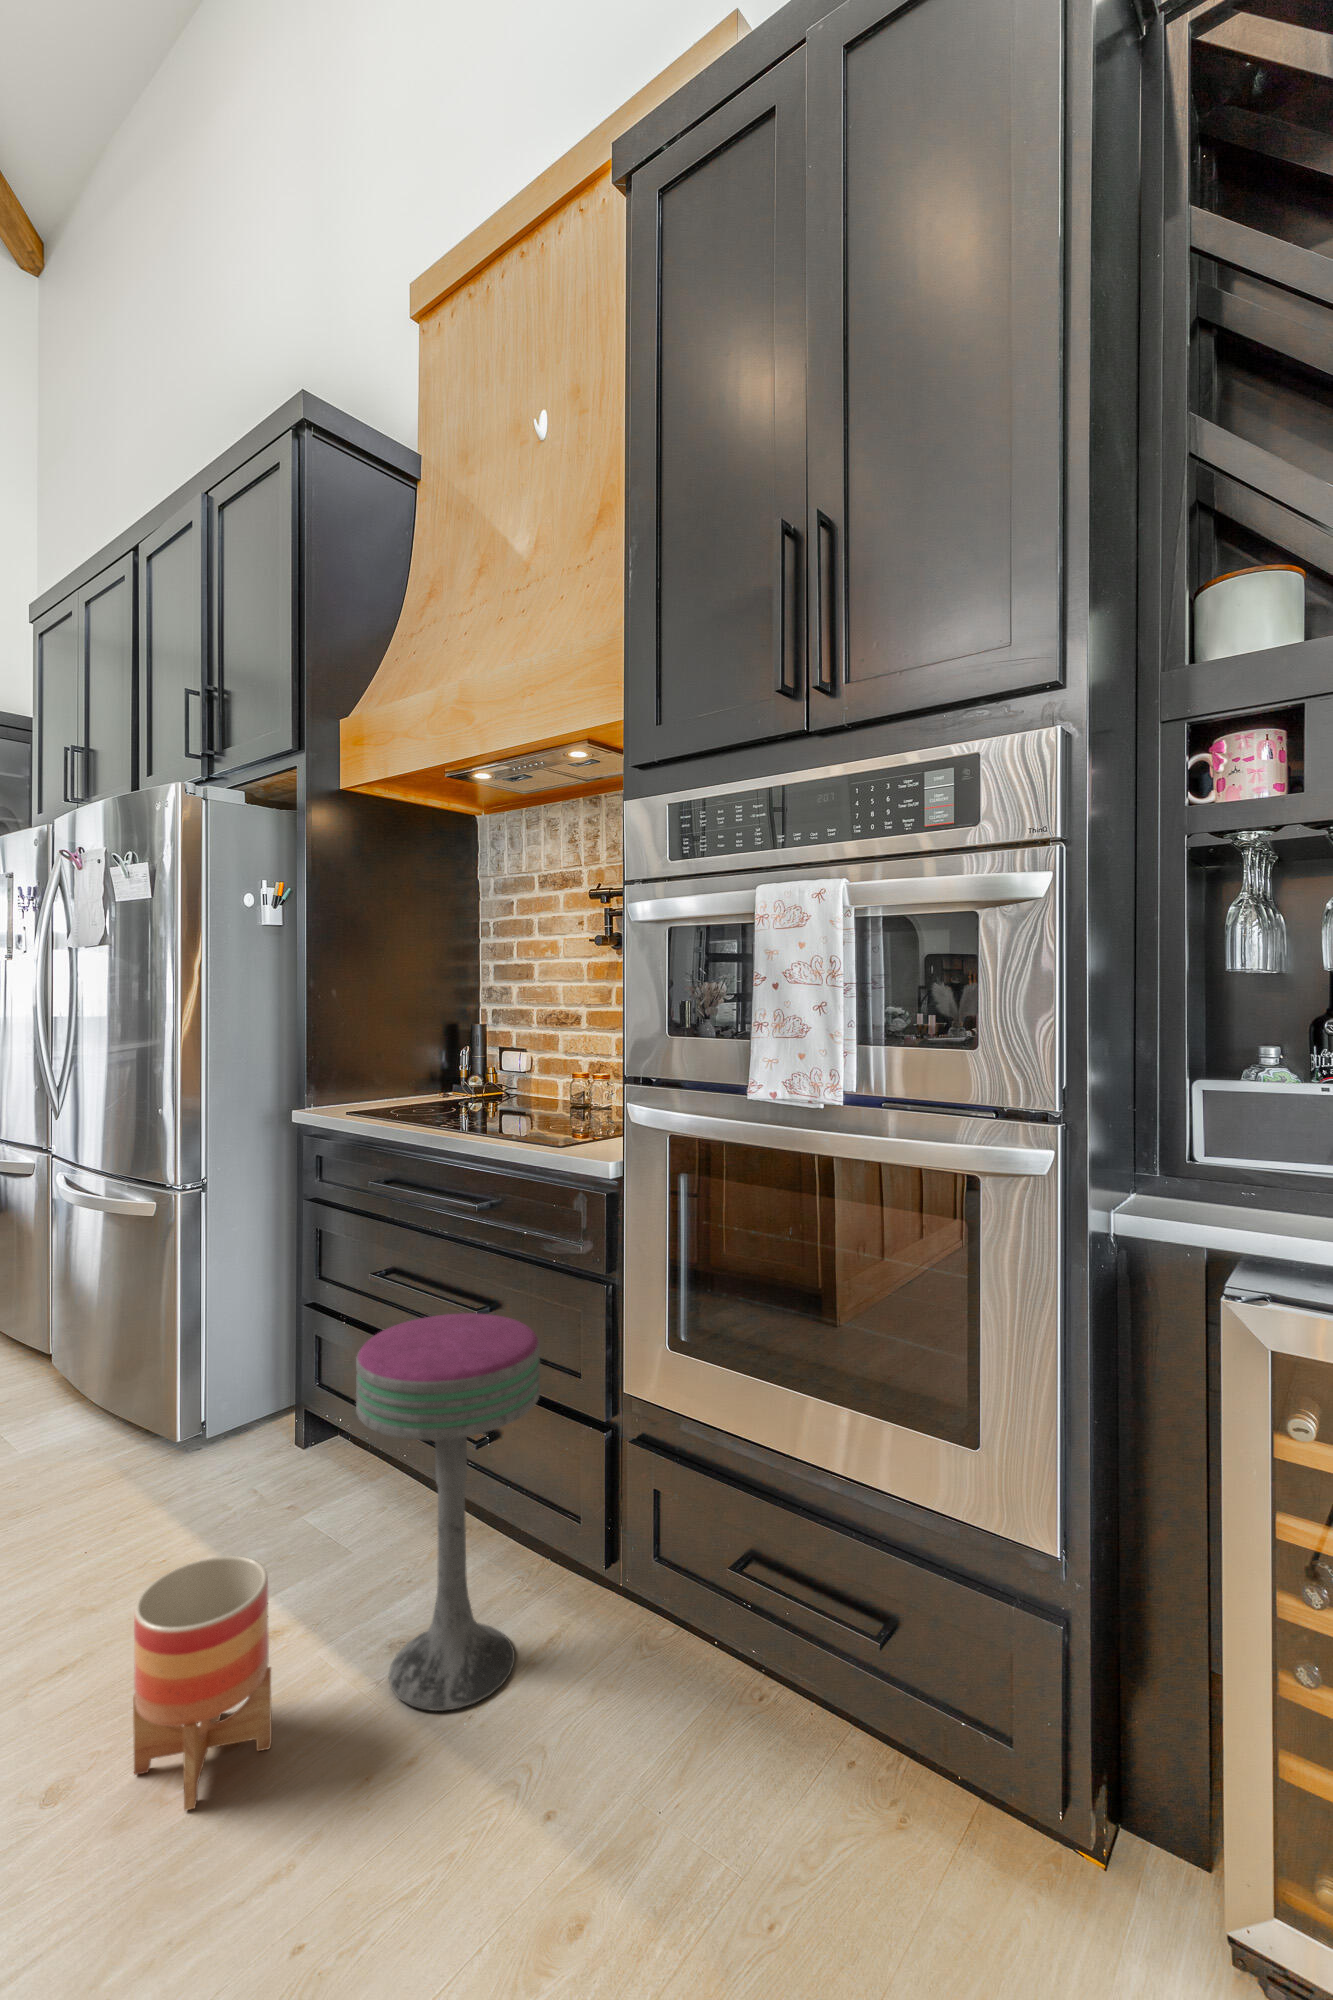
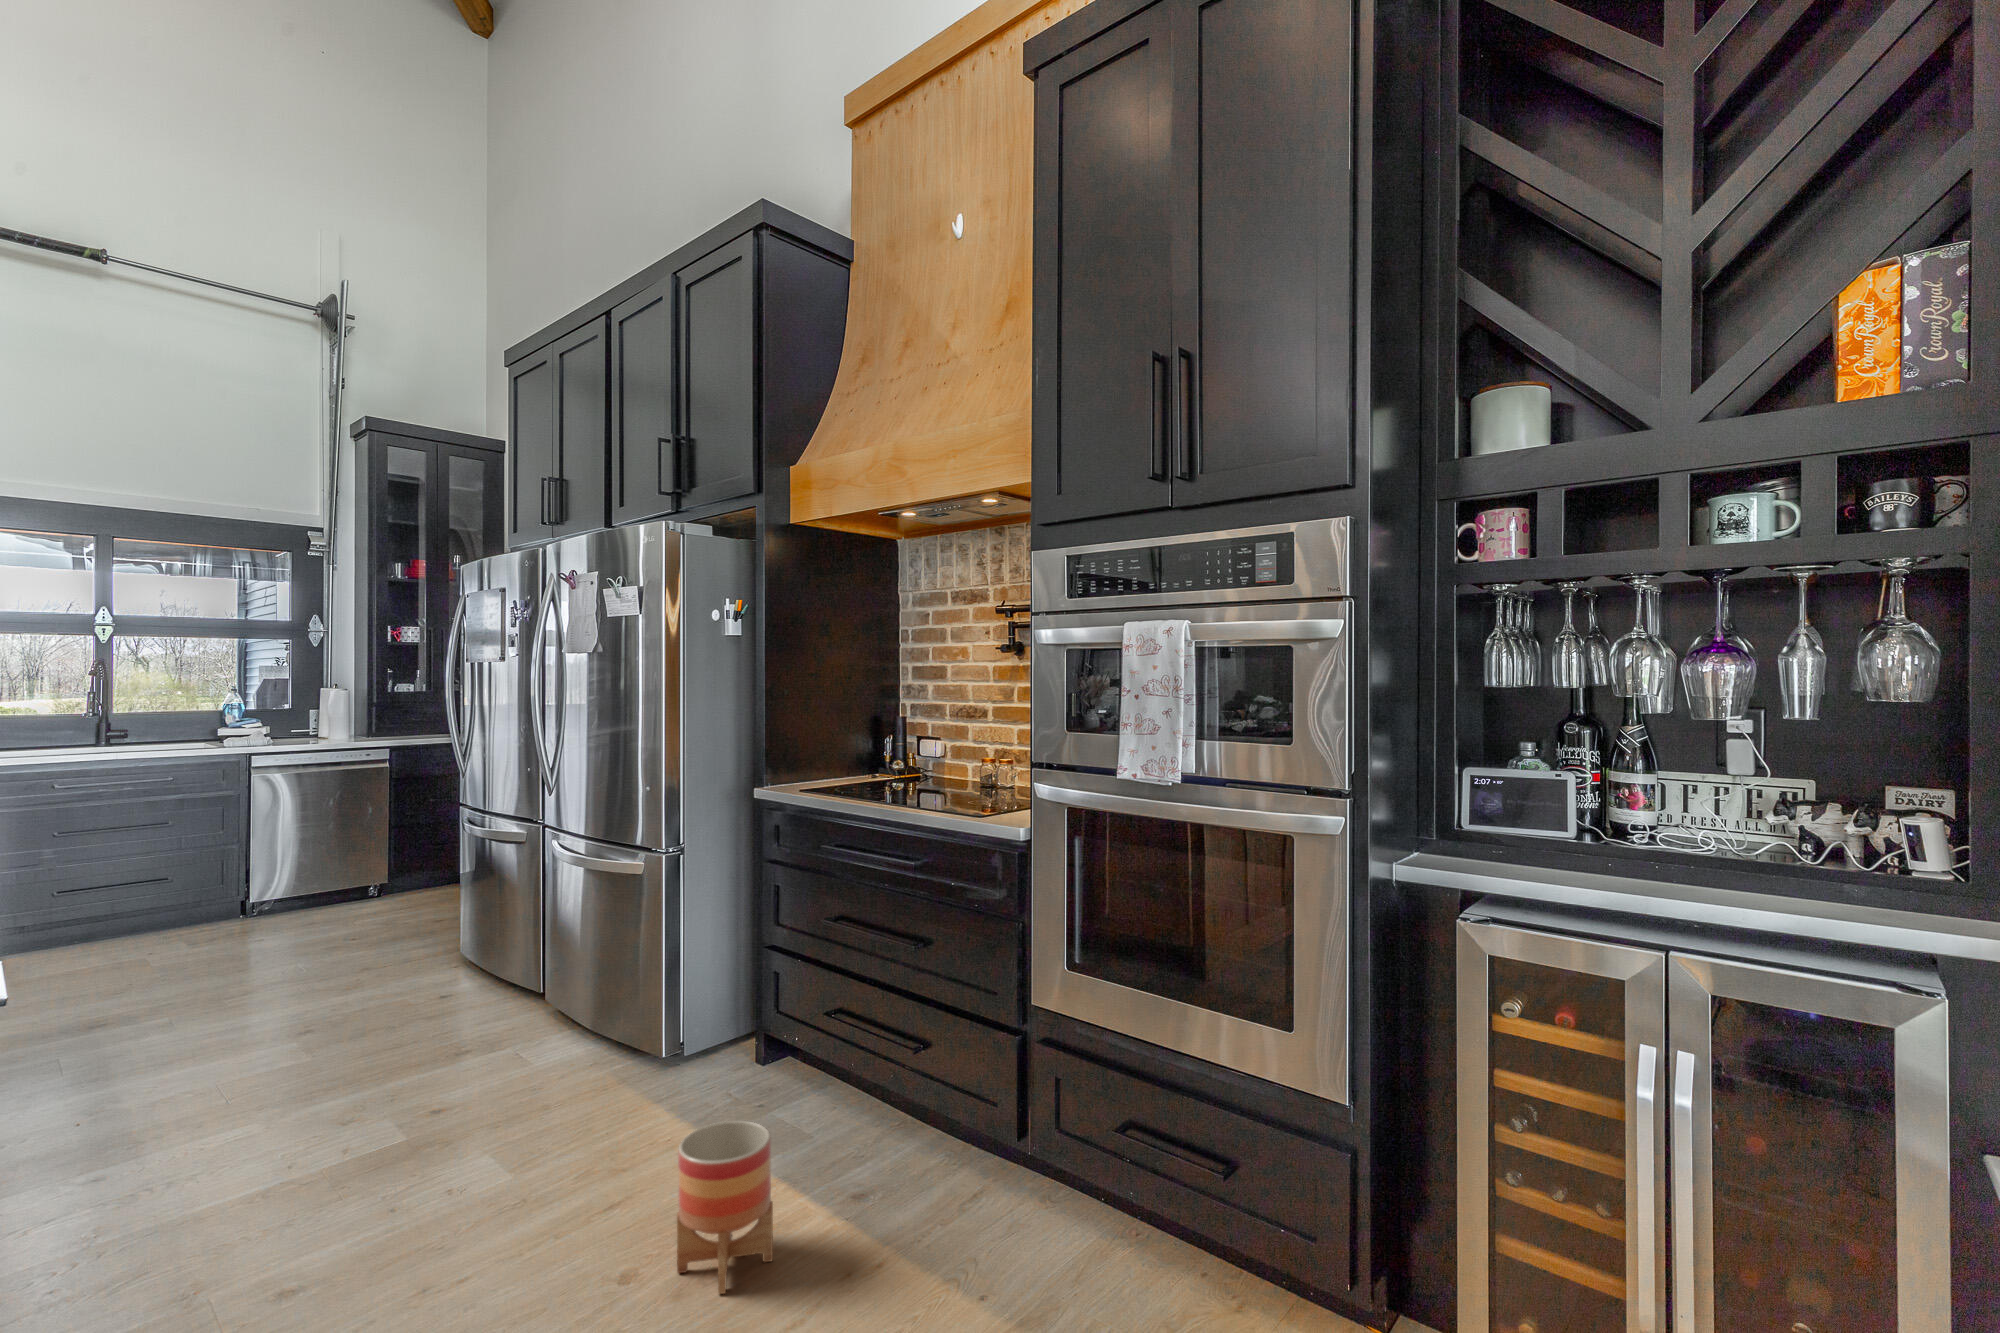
bar stool: present [356,1313,540,1711] -> none [830,947,968,1242]

